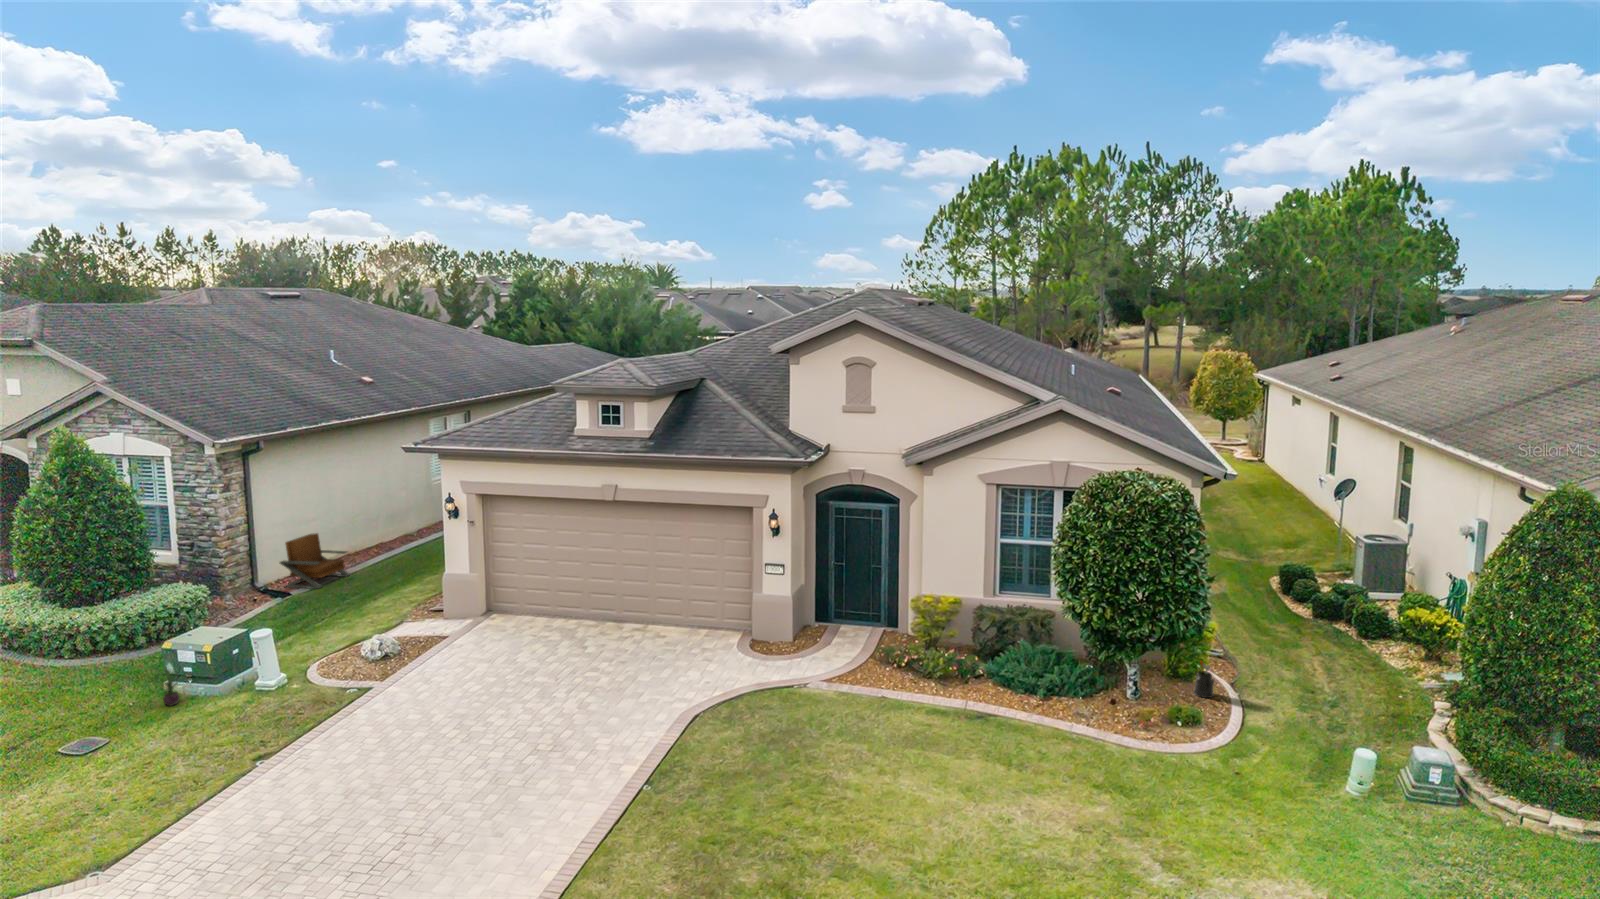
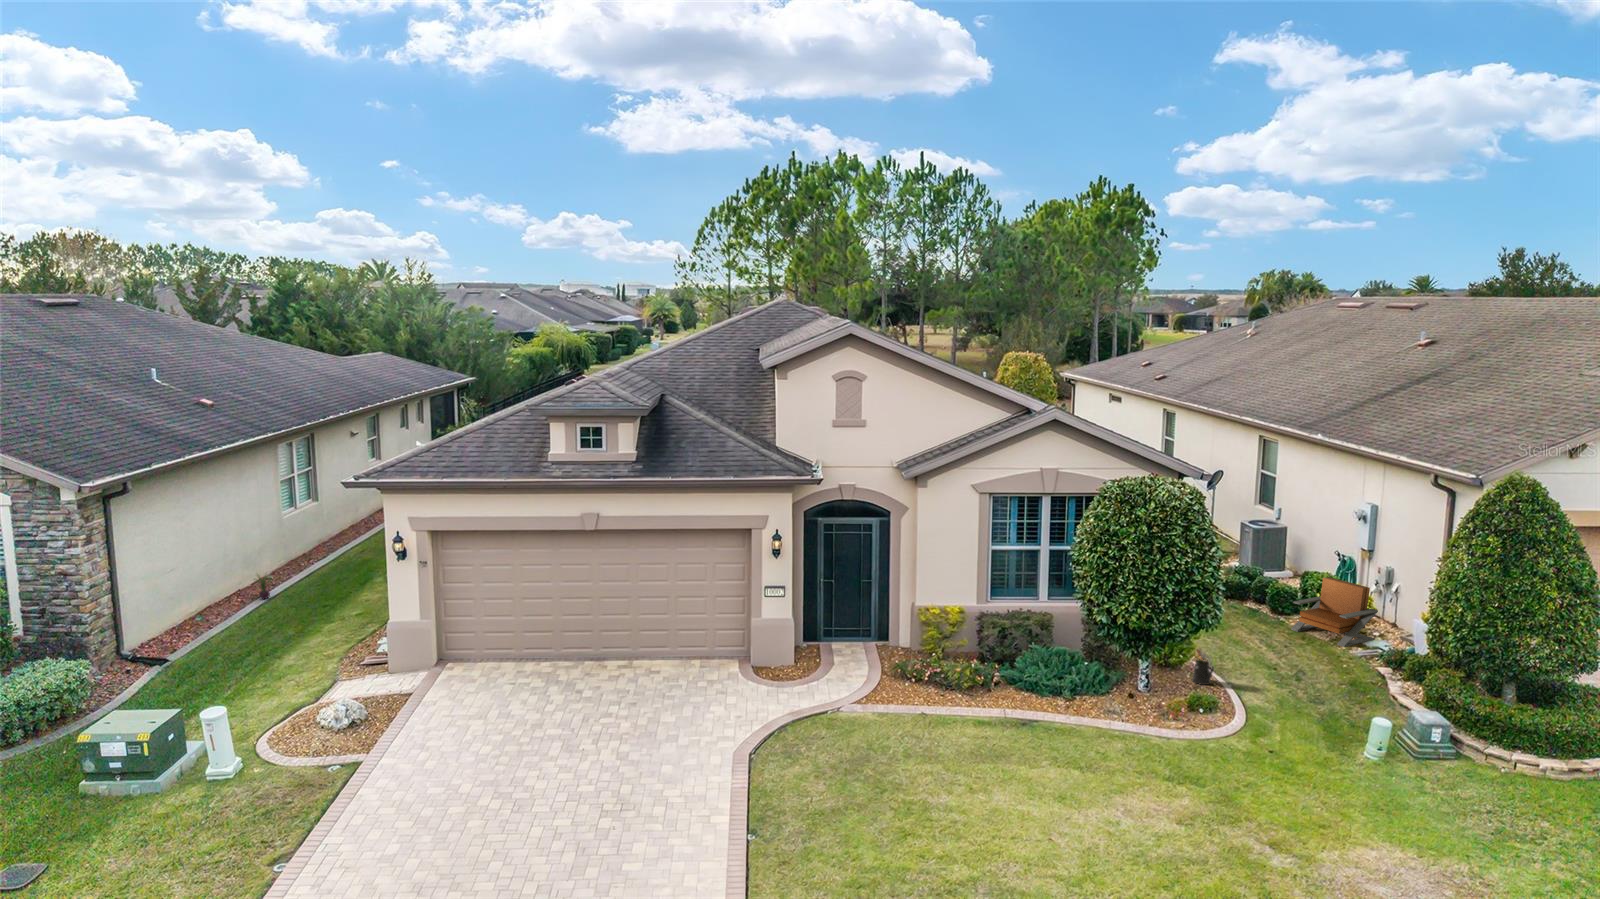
lounge chair: present [279,533,350,589] -> present [1291,577,1378,647]
decorative plant: present [161,667,188,706] -> present [257,575,270,599]

